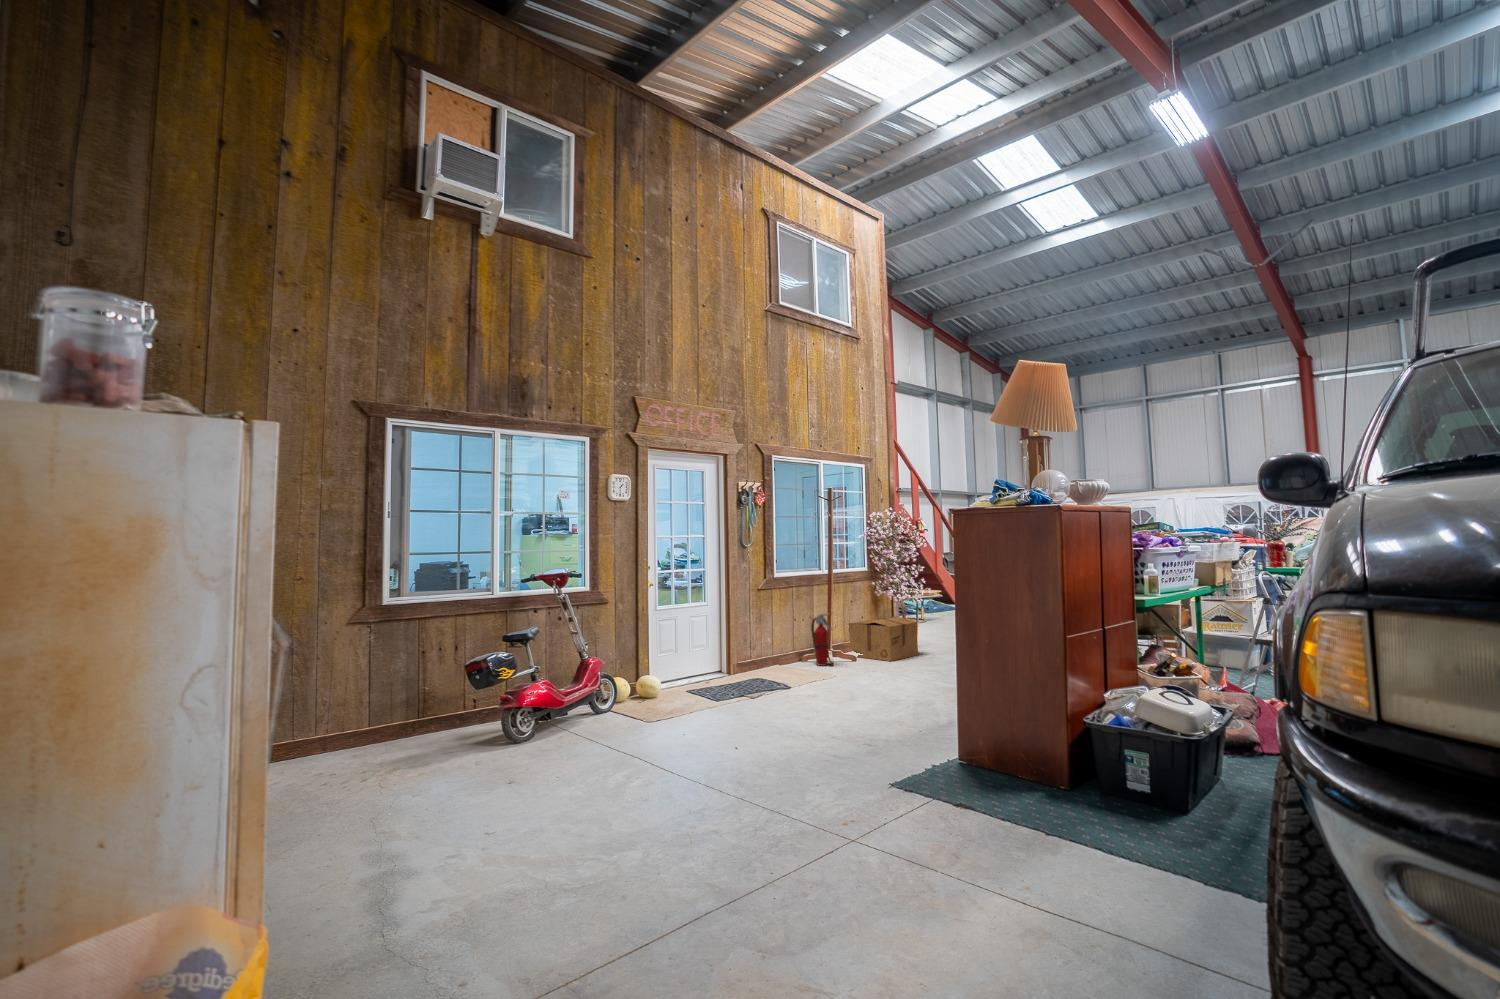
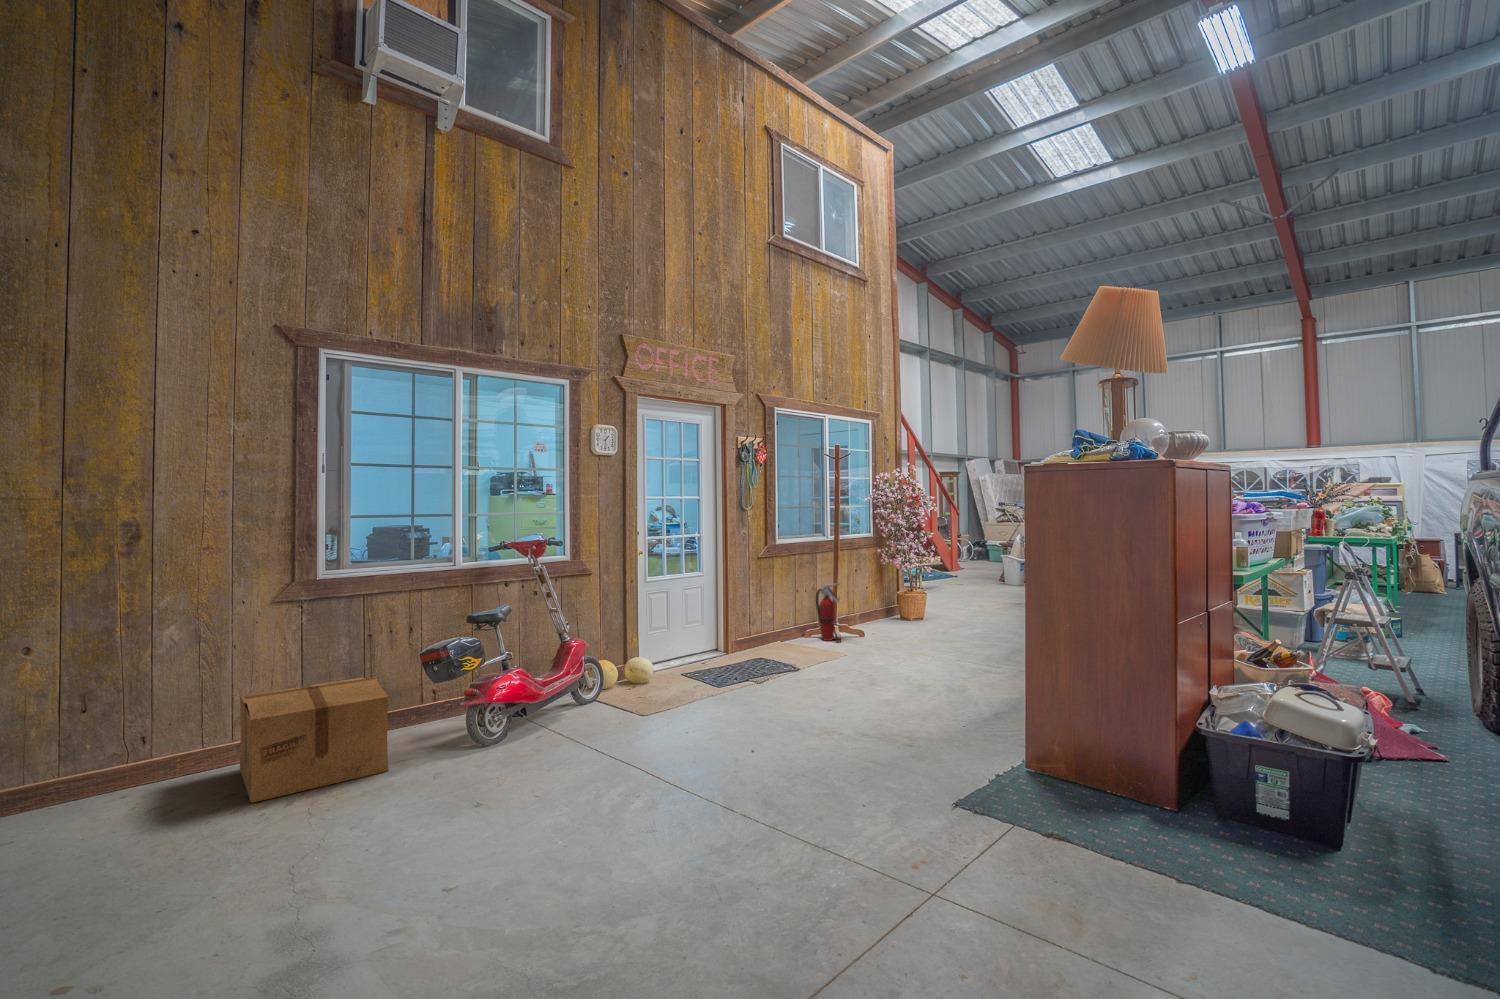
cardboard box: present [848,617,918,661] -> present [240,677,388,803]

